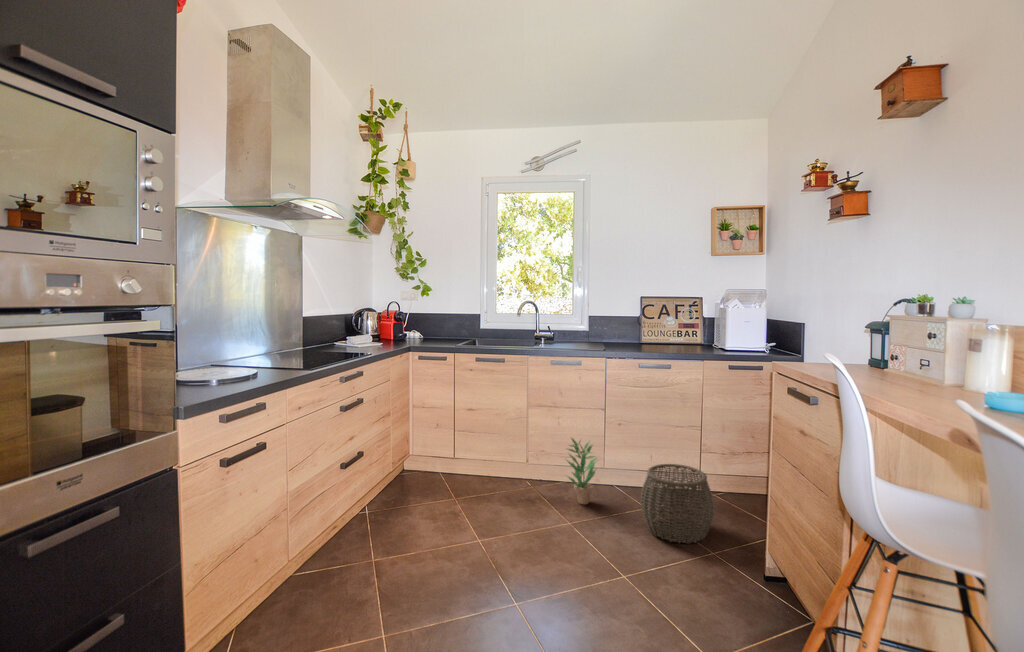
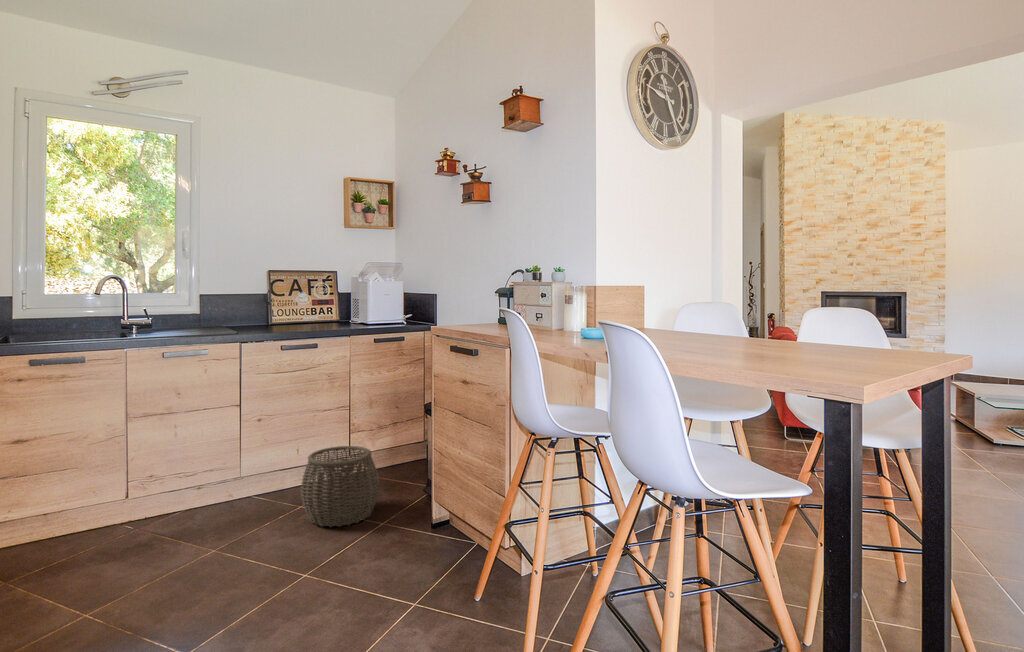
potted plant: present [567,438,597,504] -> none [191,438,243,523]

